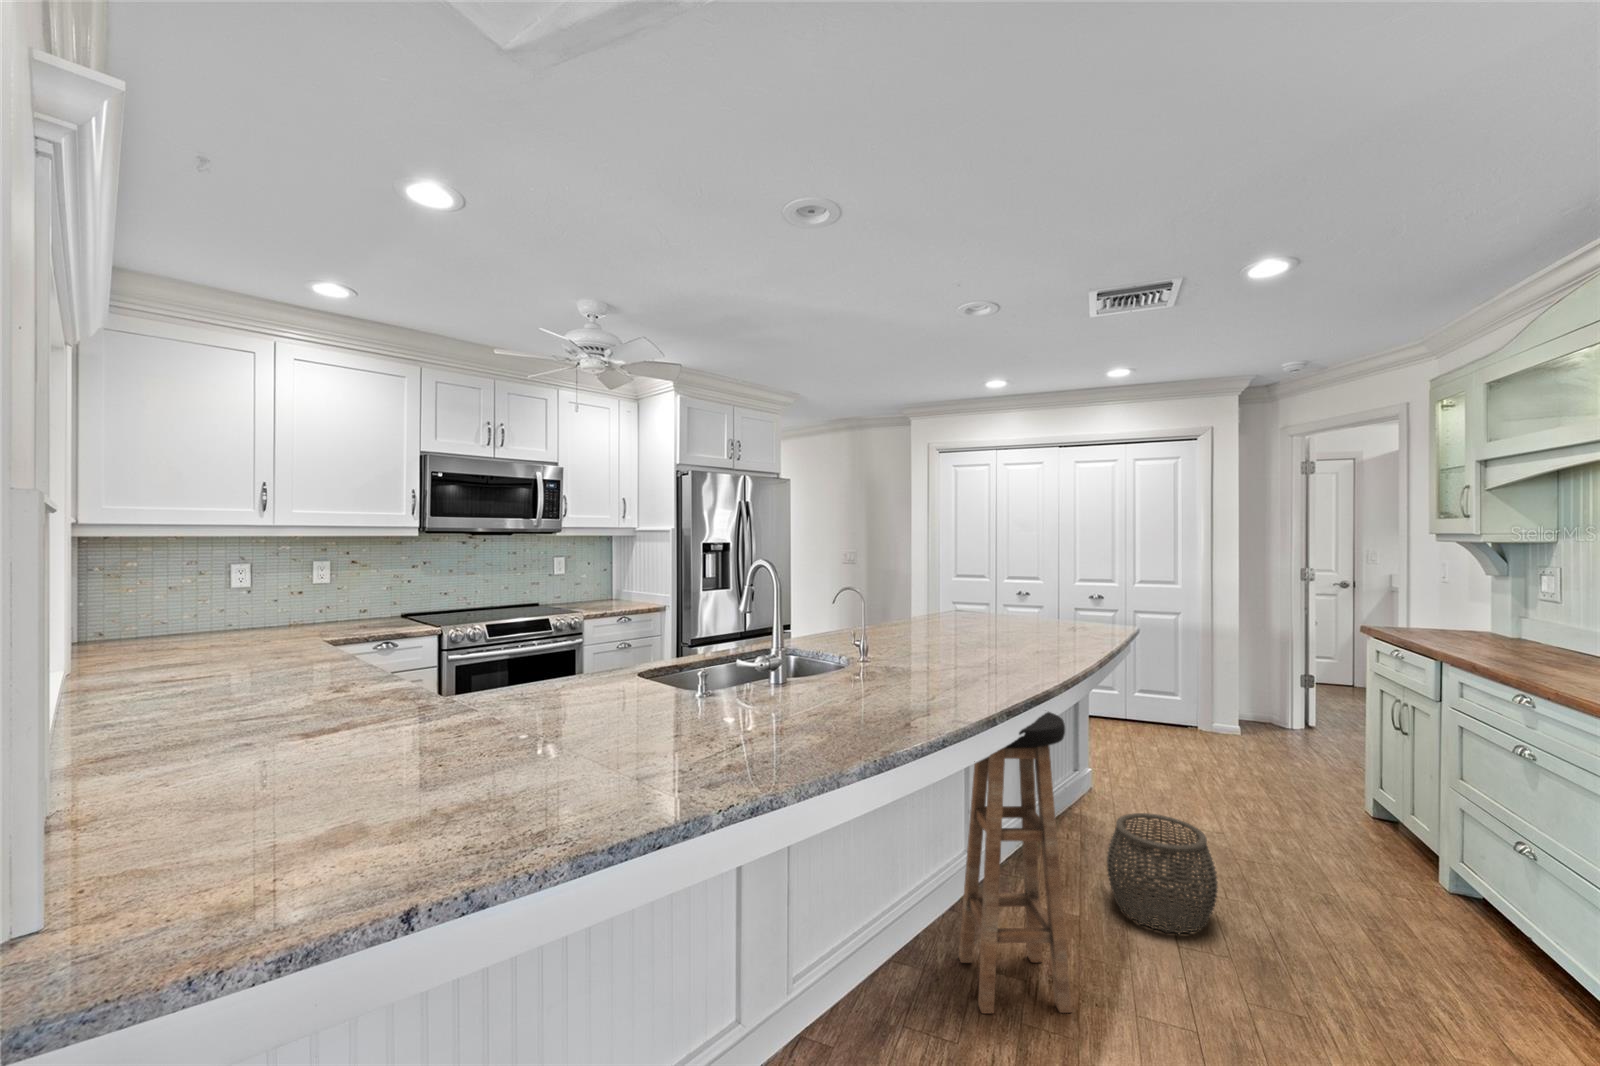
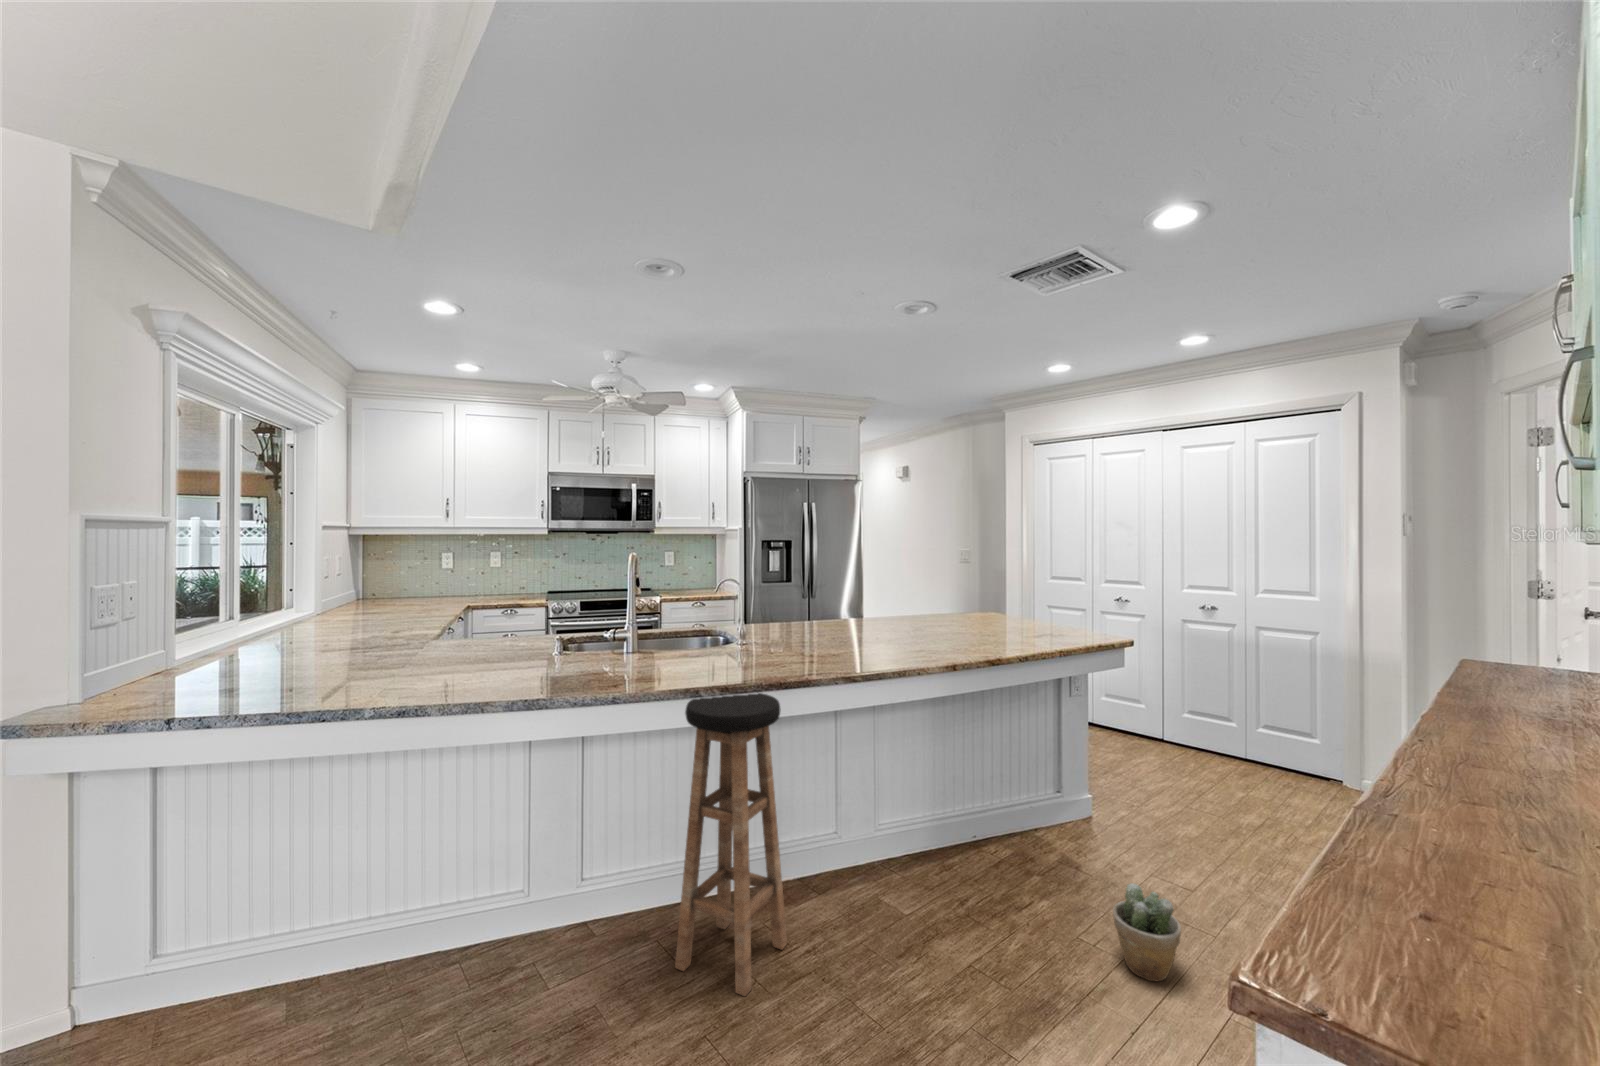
woven basket: present [1107,813,1218,934] -> none [910,836,1024,980]
potted plant: none [1240,821,1298,894] -> present [1113,883,1181,981]

